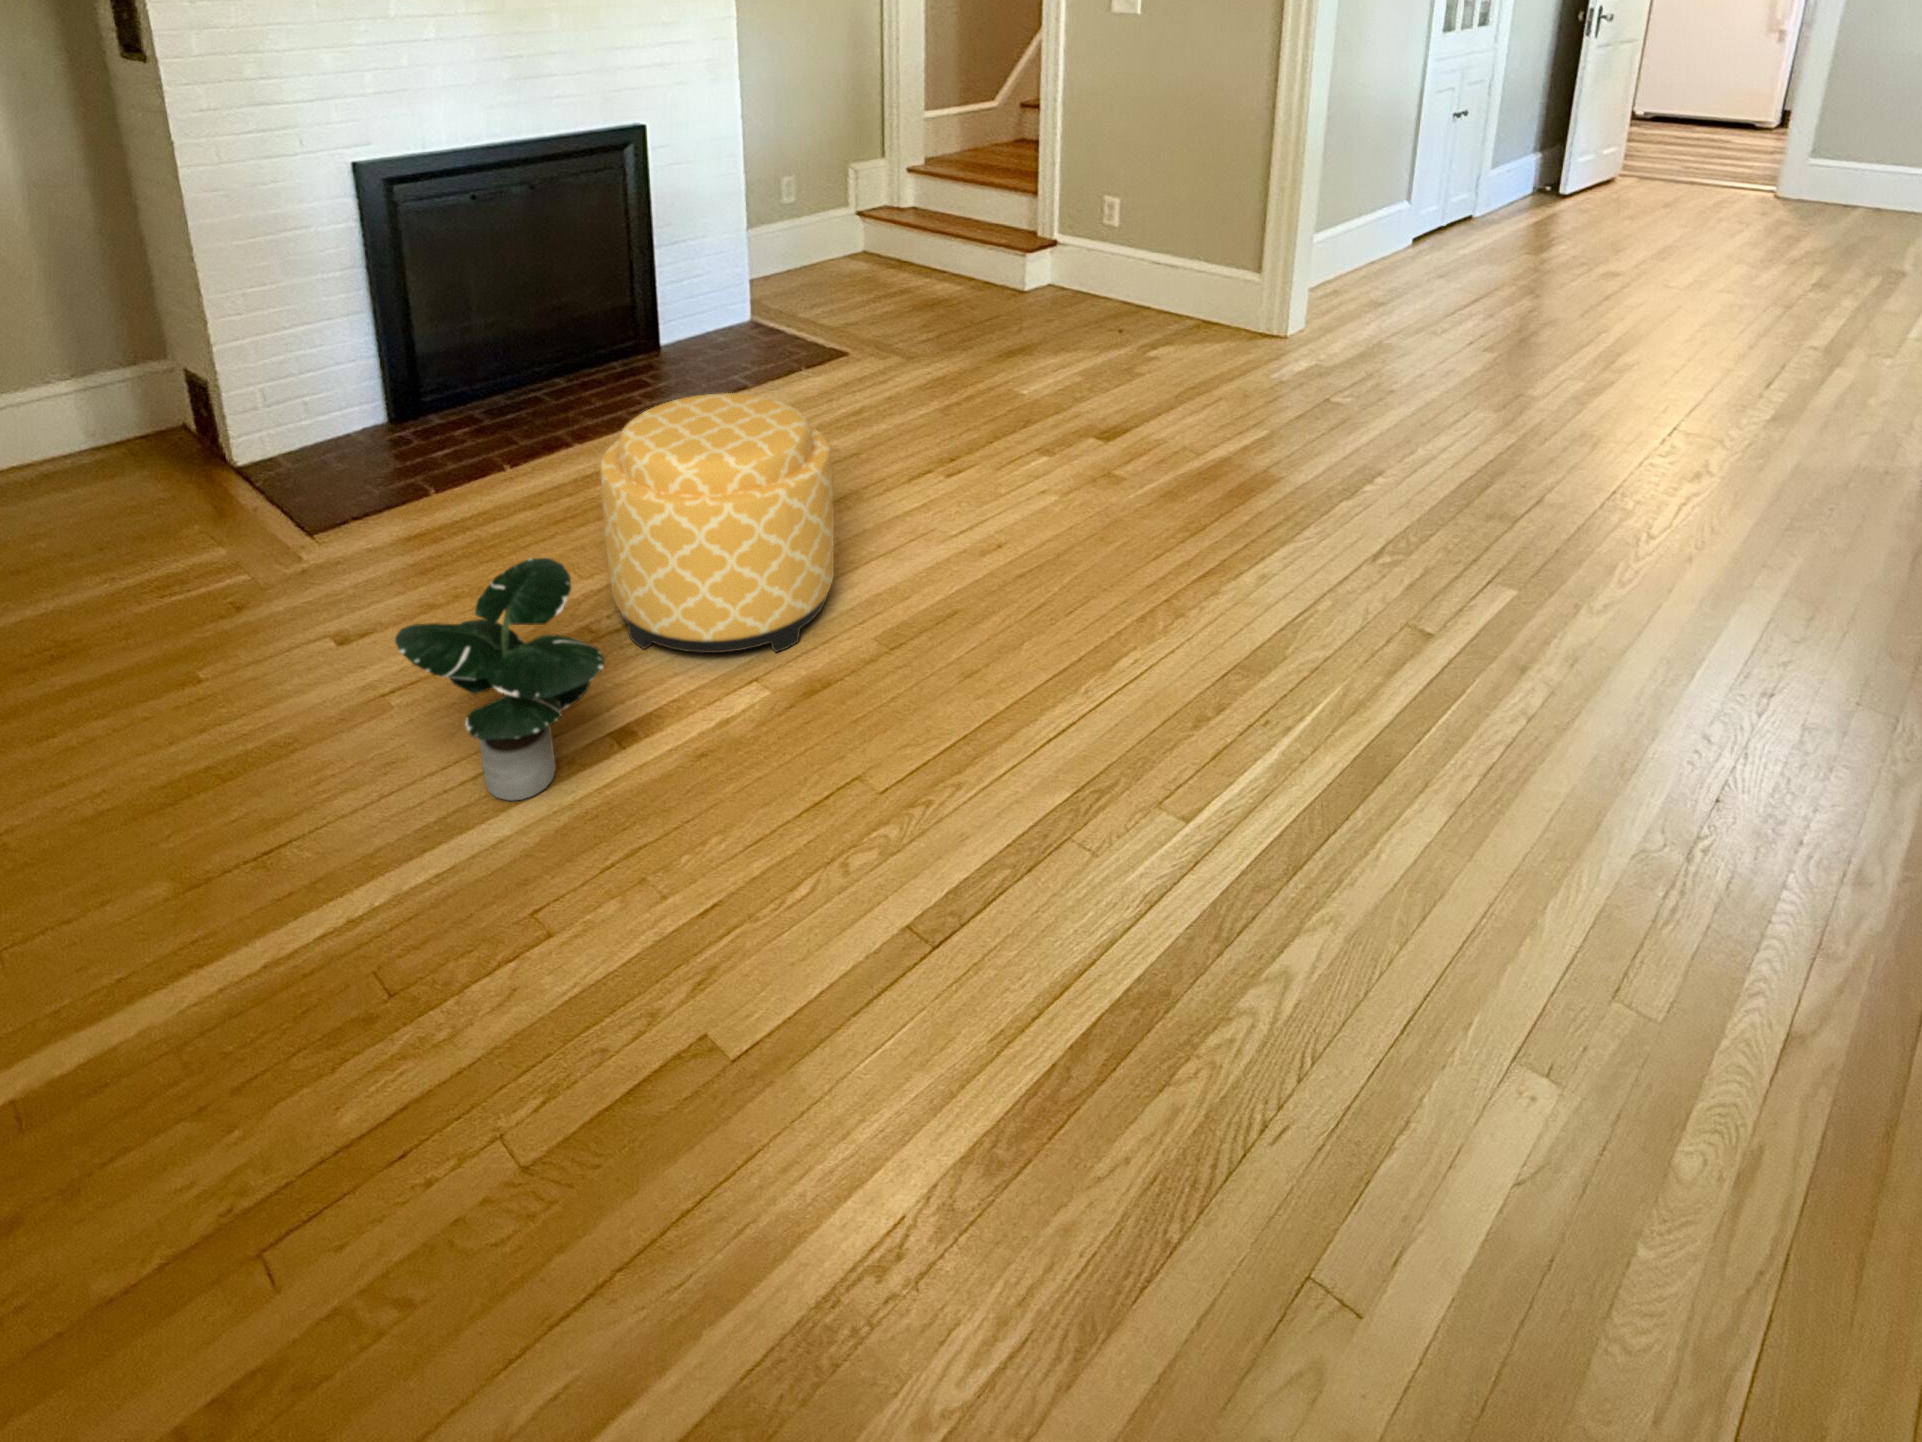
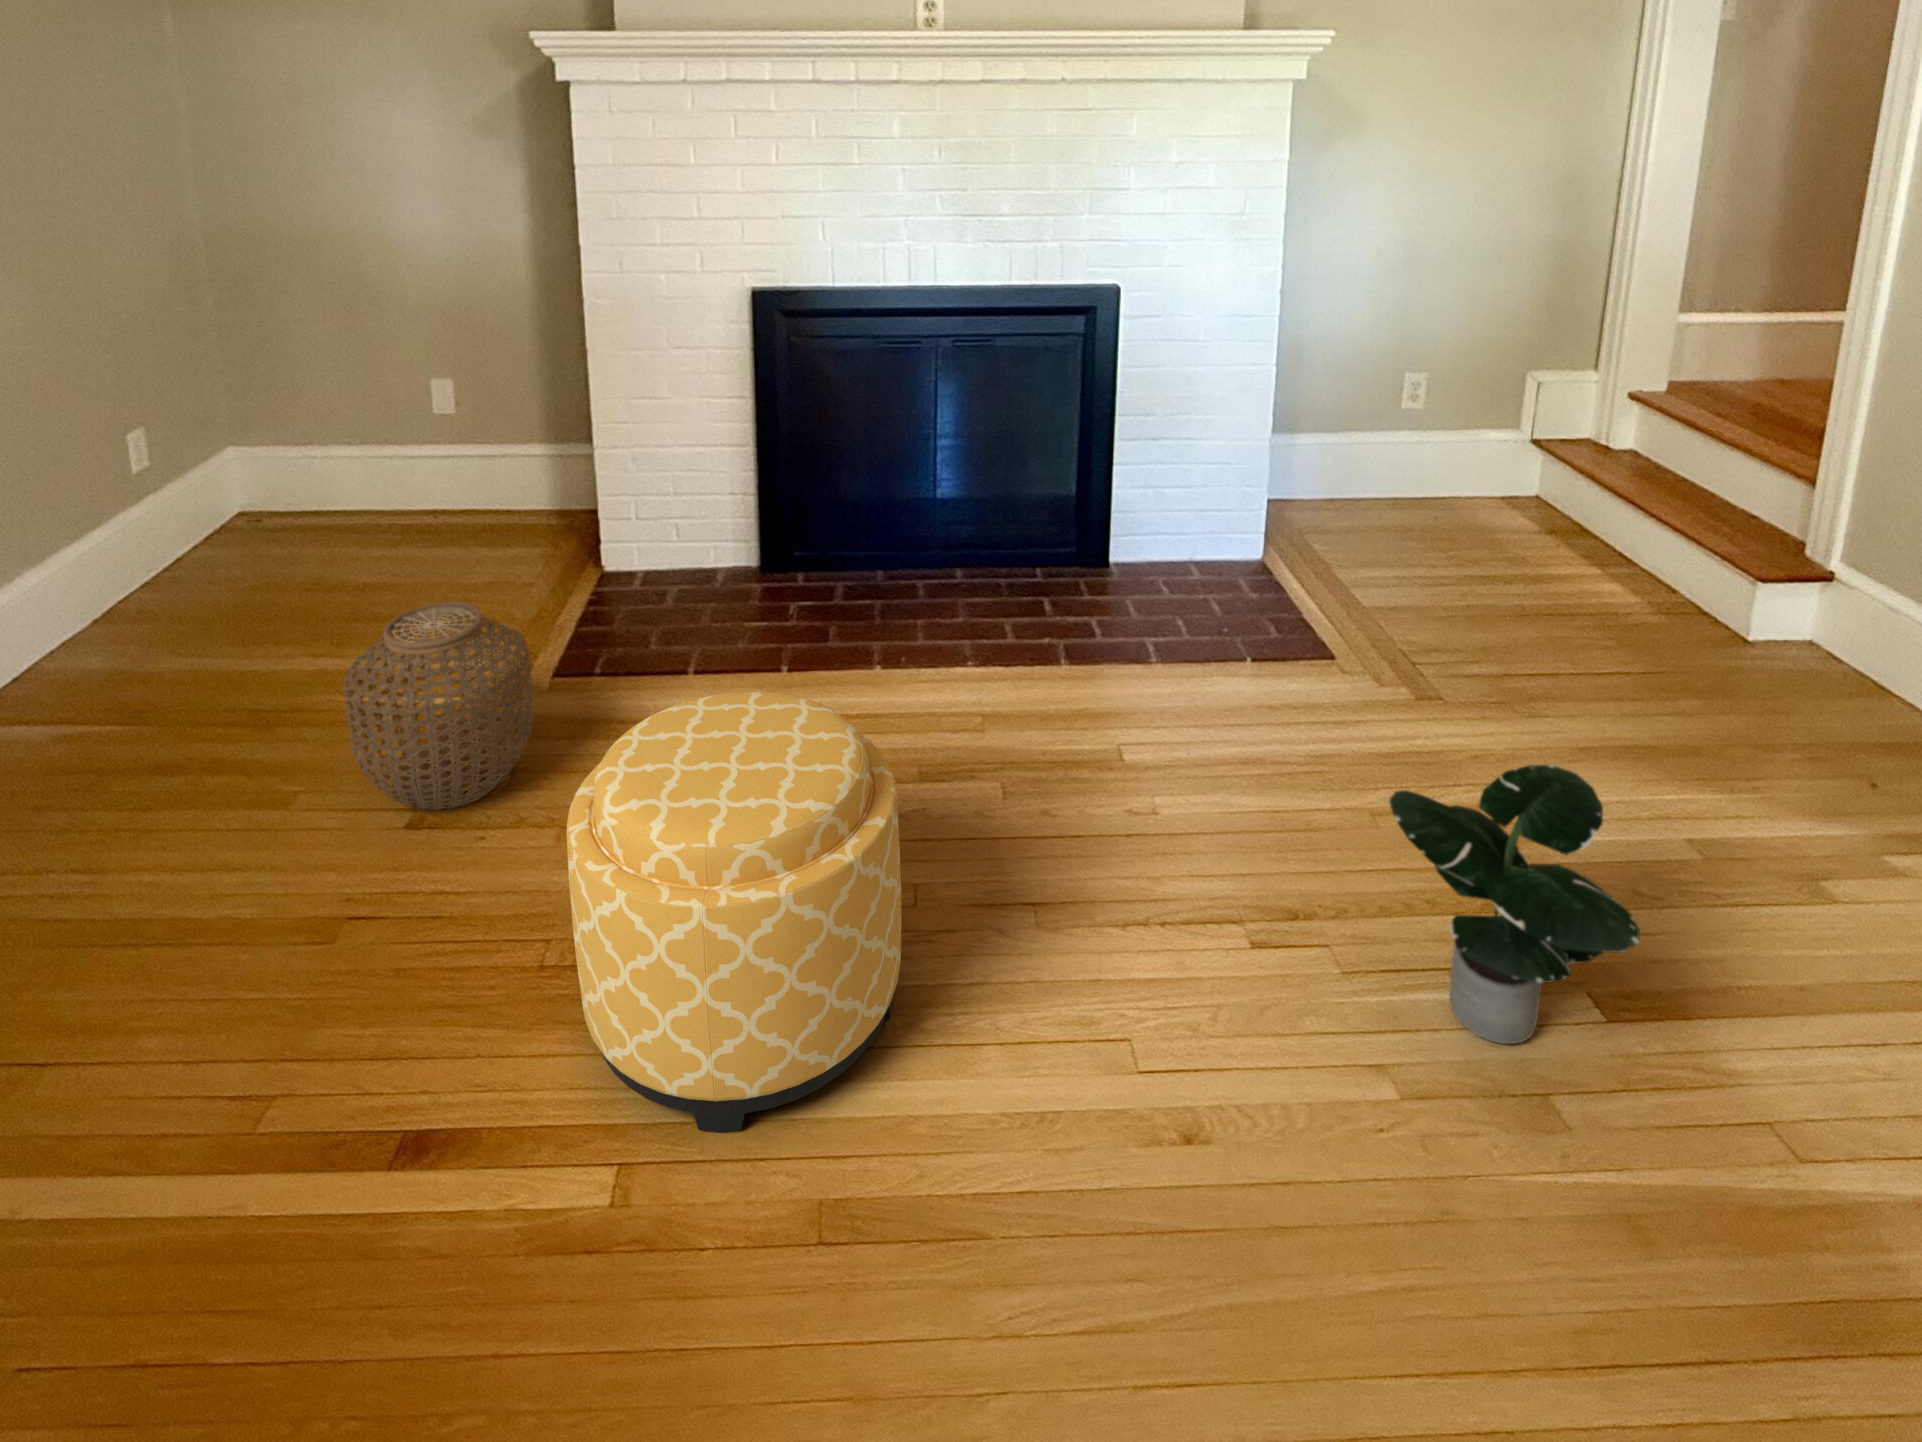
woven basket: none [208,451,392,639] -> present [344,602,534,810]
potted plant: present [394,558,604,801] -> present [1389,765,1640,1044]

